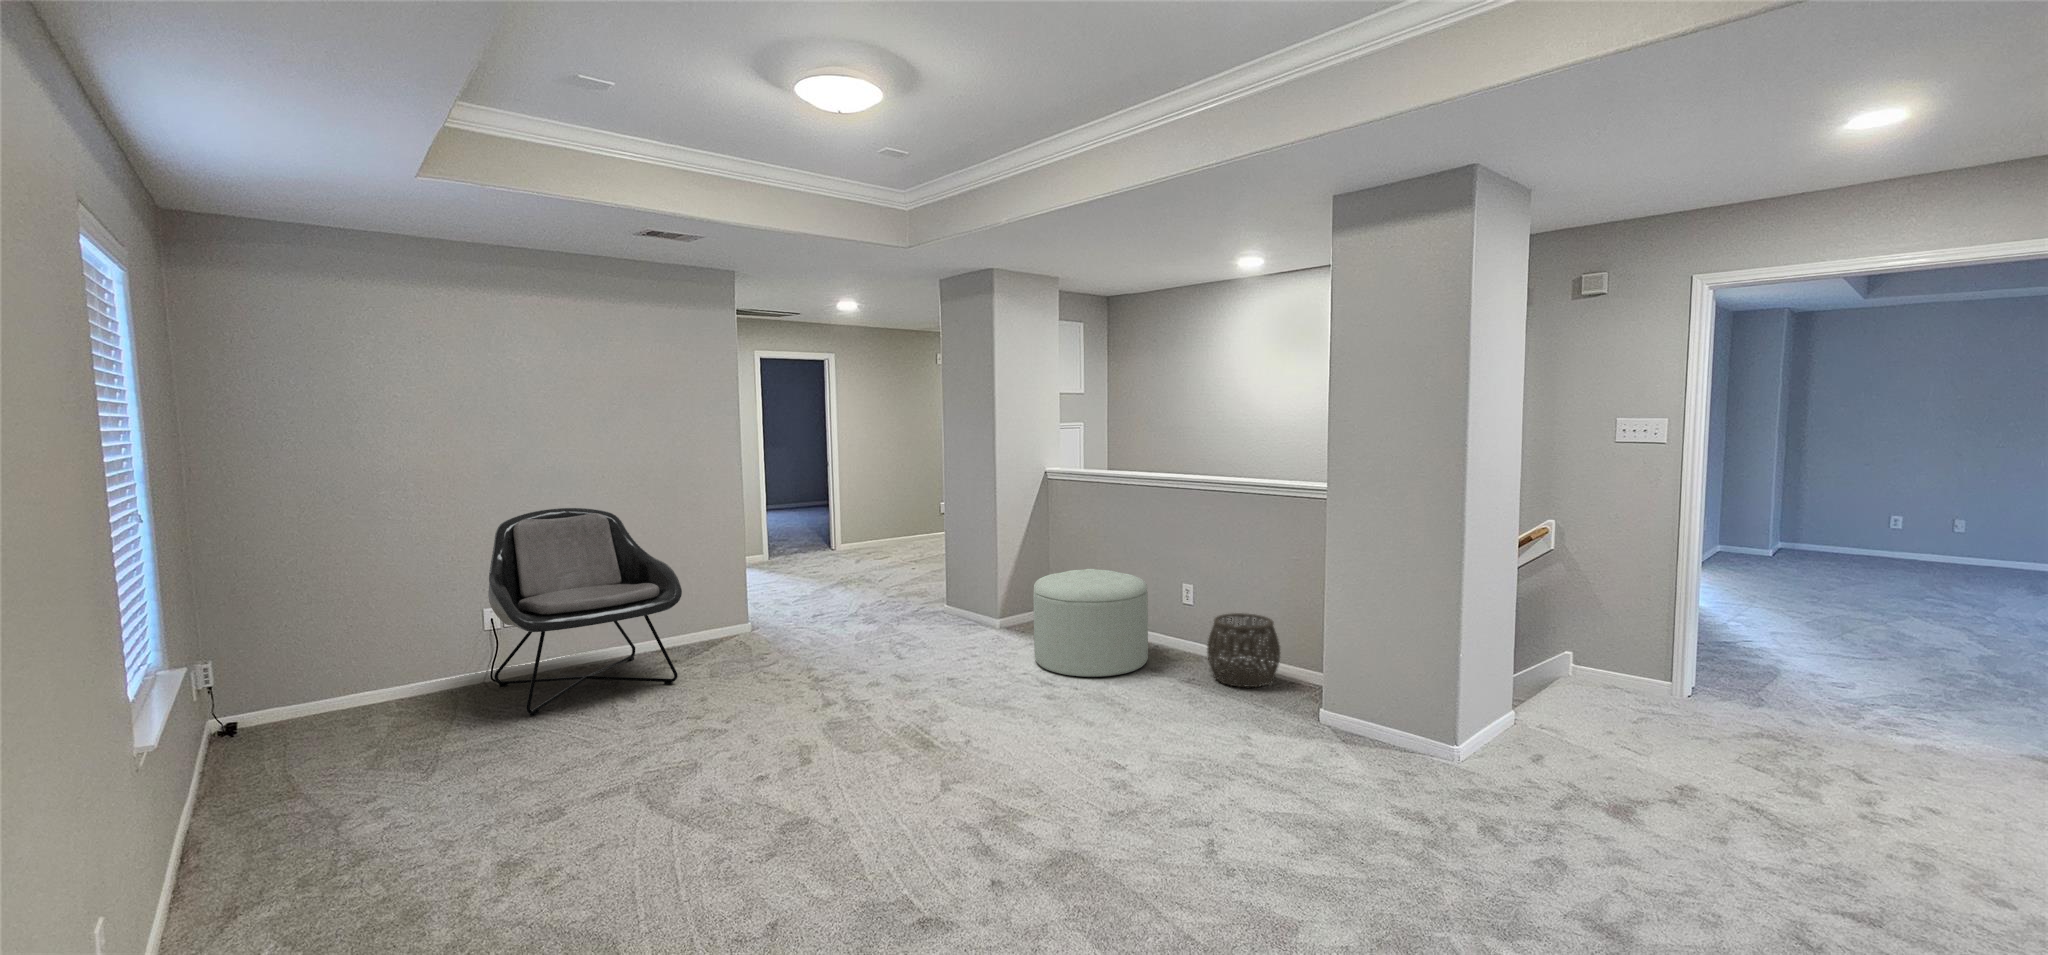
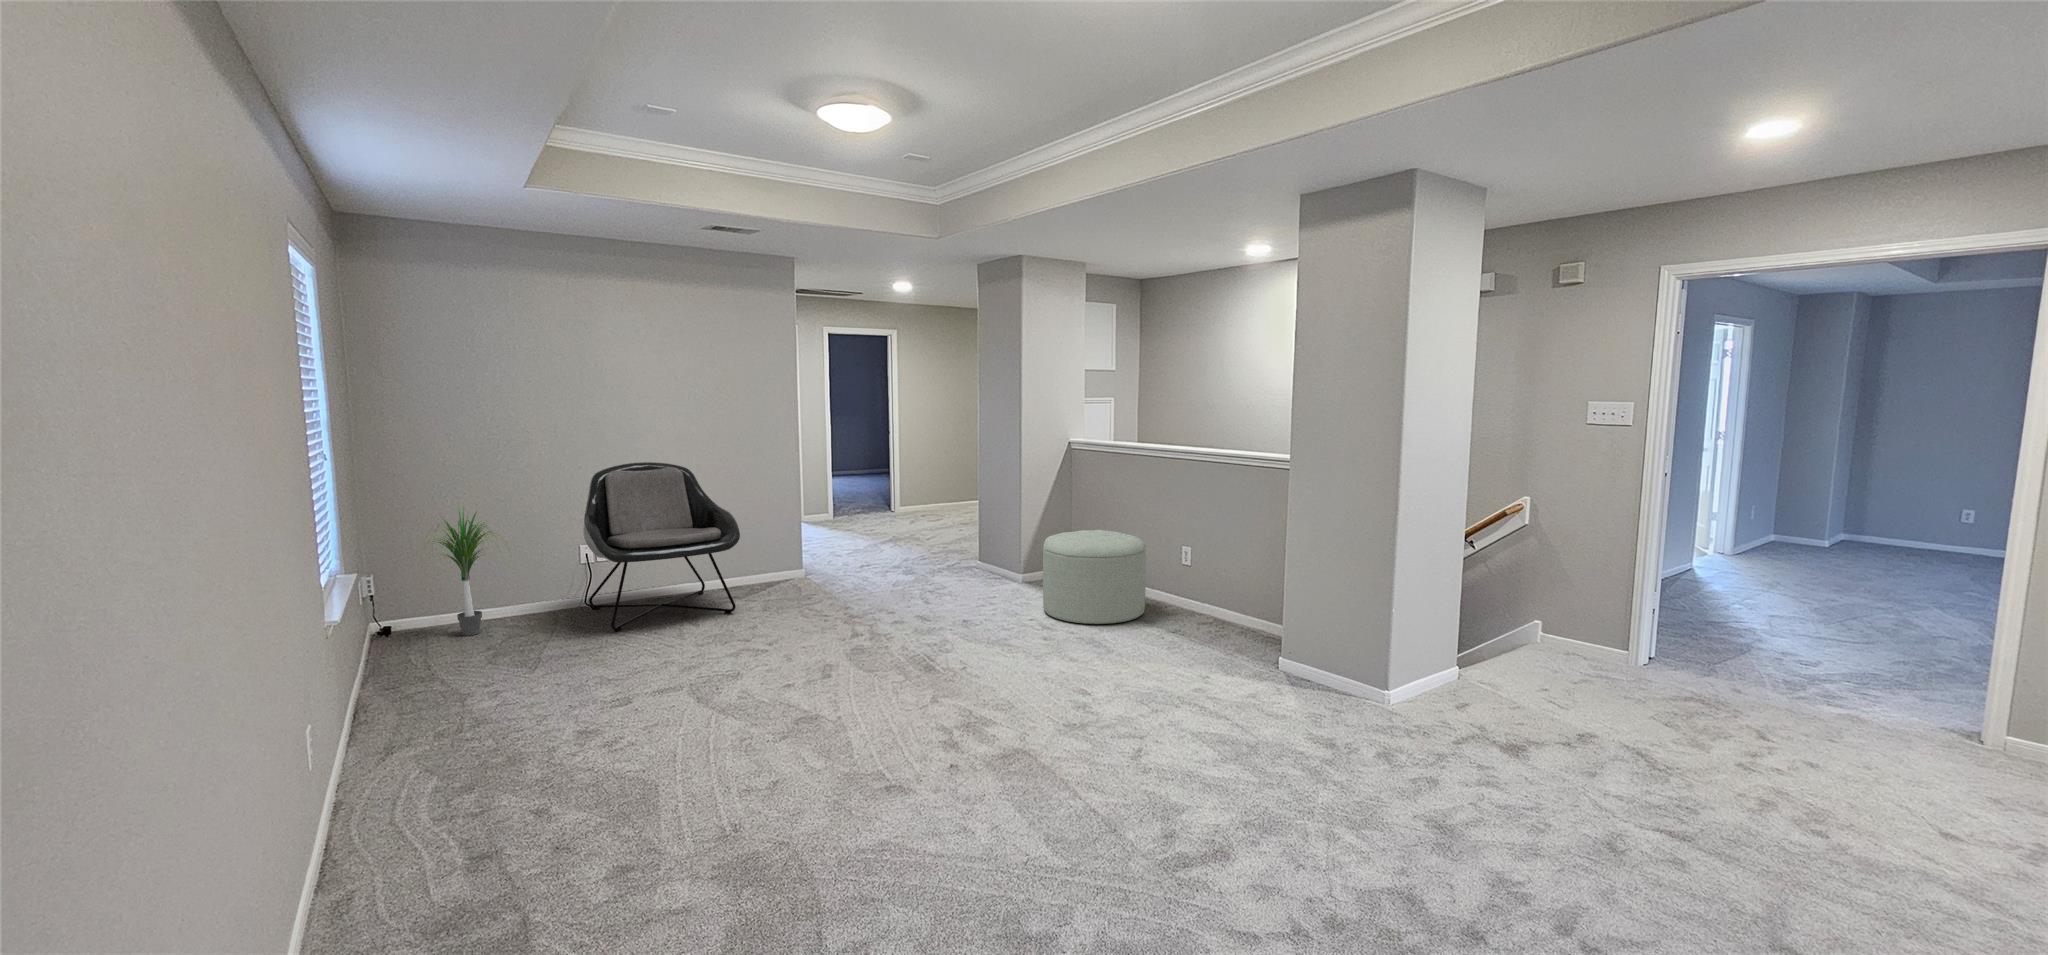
potted plant: none [262,565,401,731] -> present [416,507,506,636]
woven basket: present [1207,613,1280,687] -> none [1193,573,1260,639]

